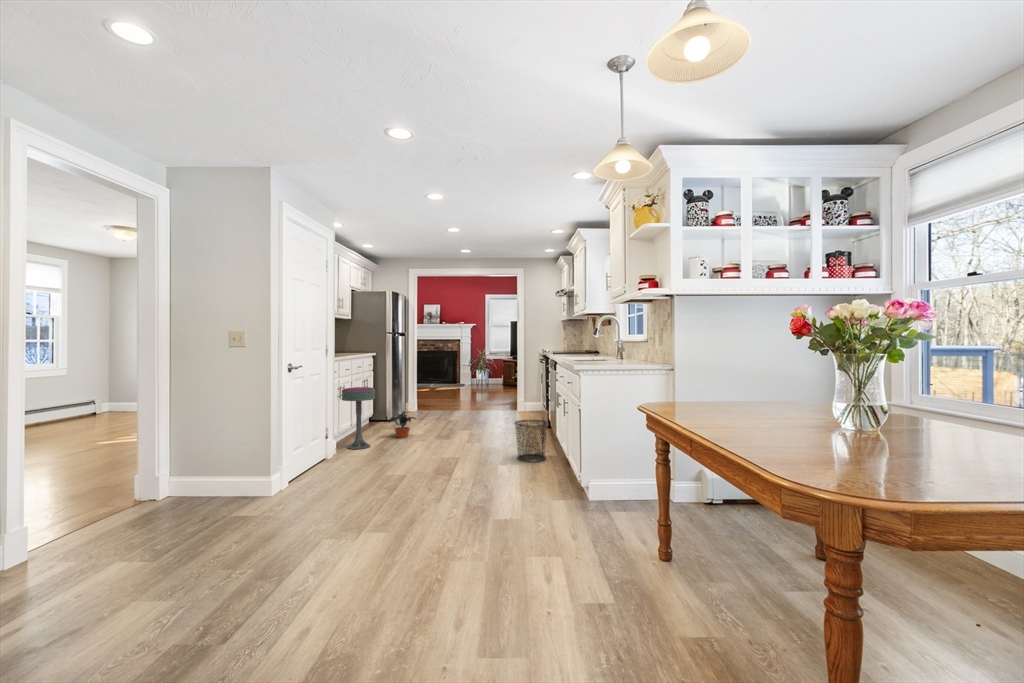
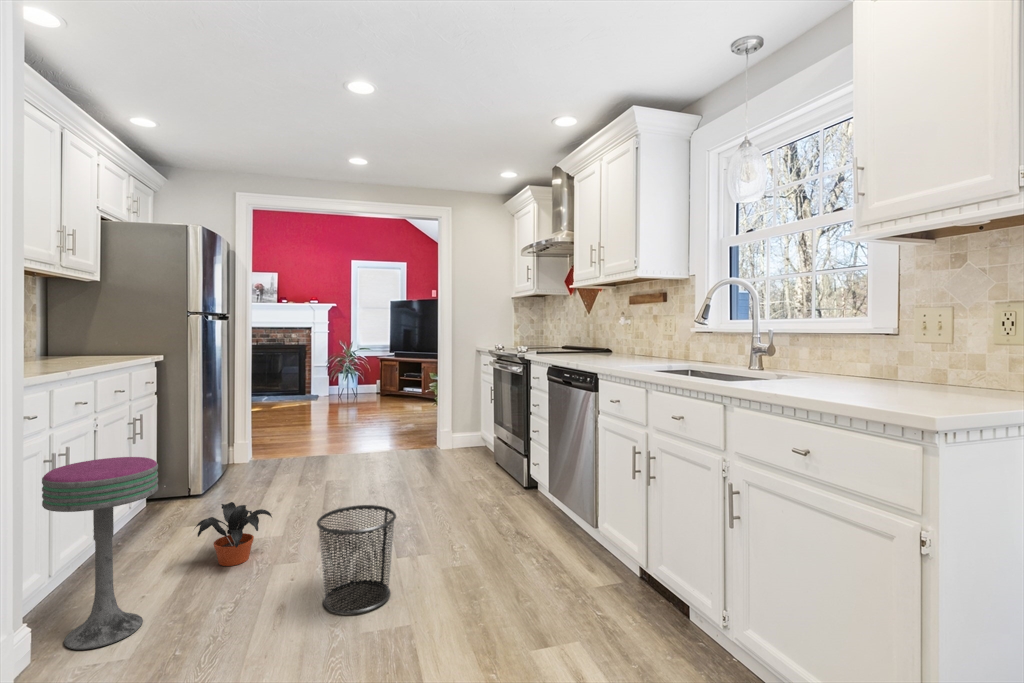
trash can: present [515,420,548,462] -> present [317,505,396,614]

